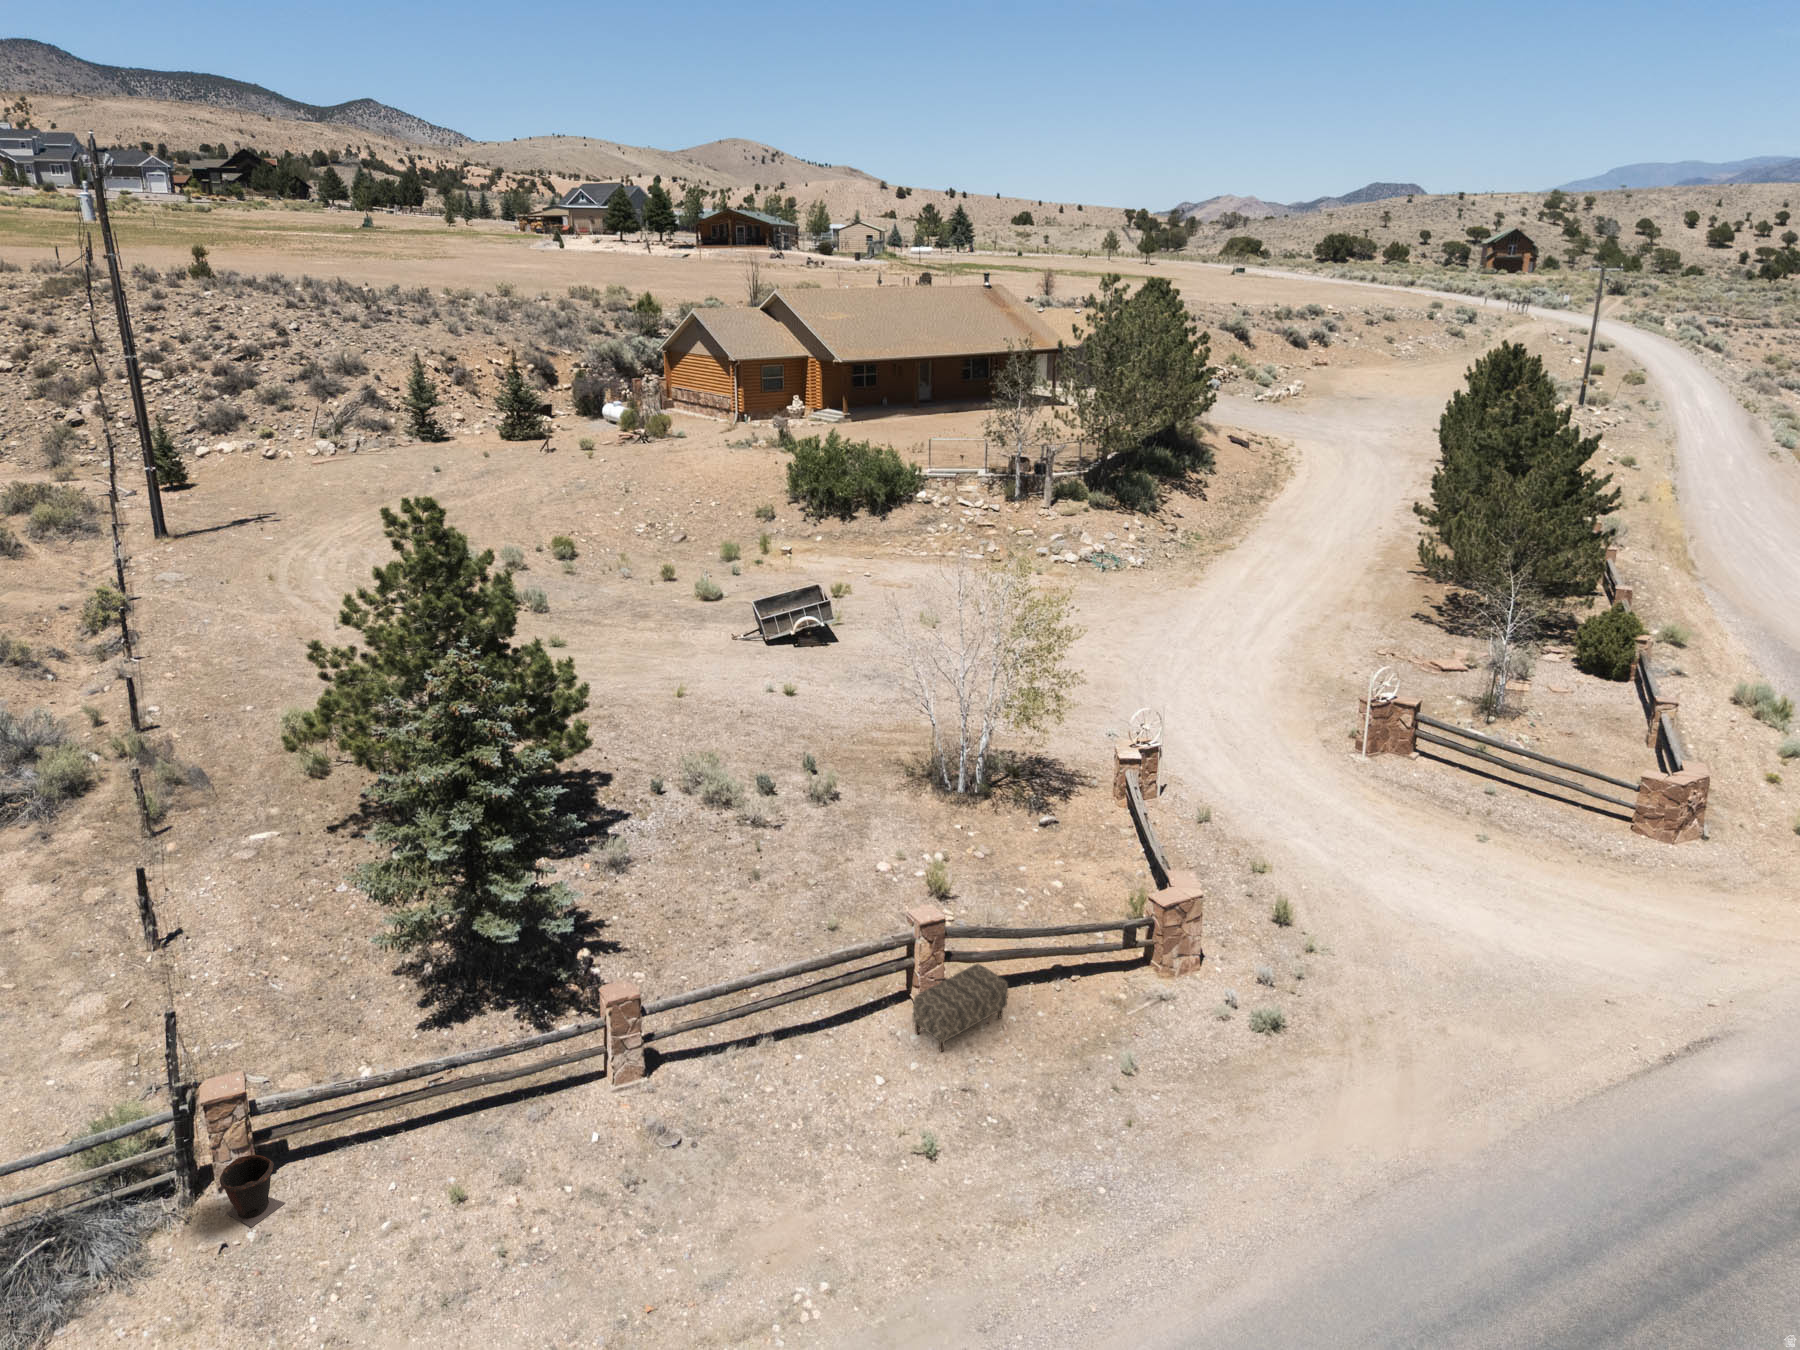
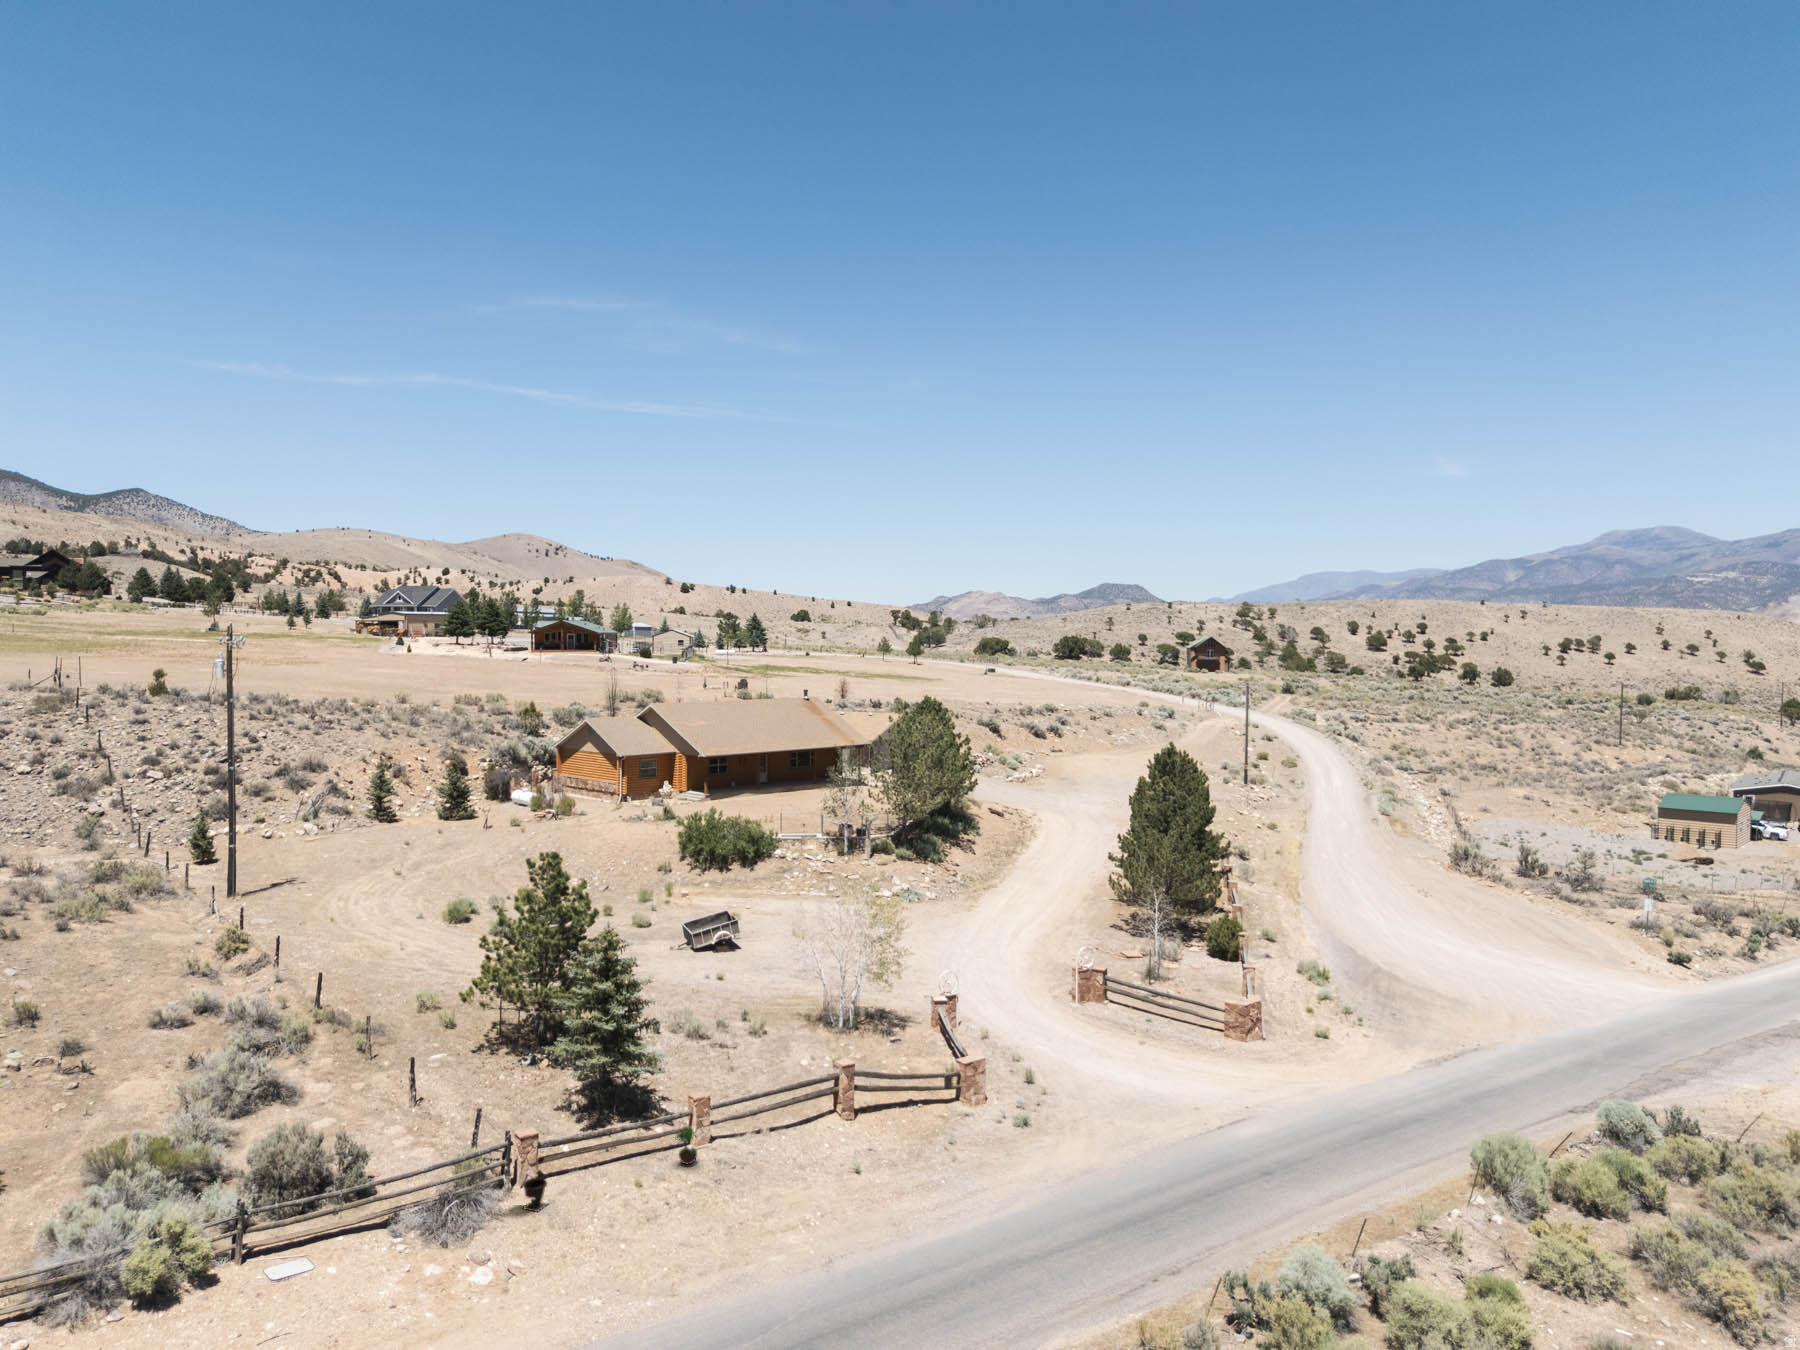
bench: present [912,964,1008,1052] -> none [841,1092,890,1135]
potted tree: none [557,1041,615,1110] -> present [675,1127,697,1164]

